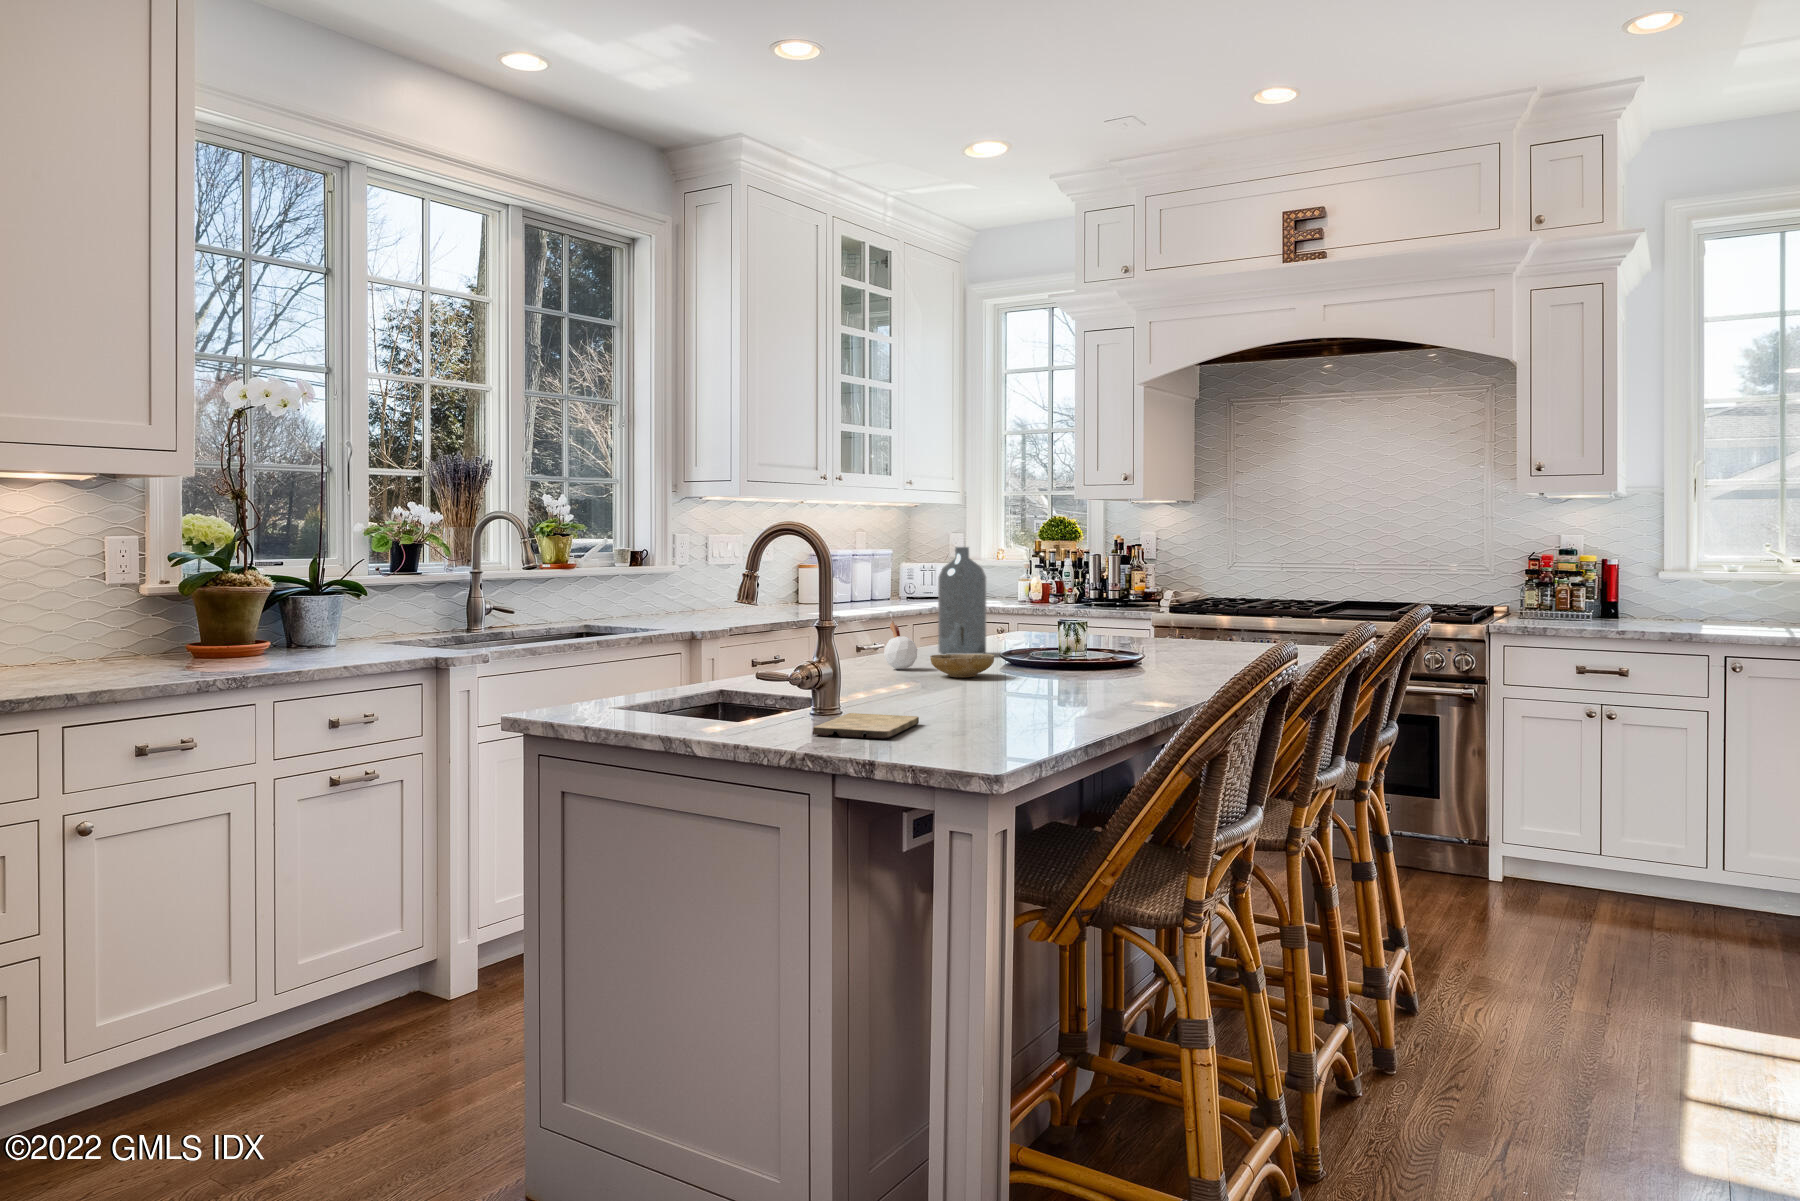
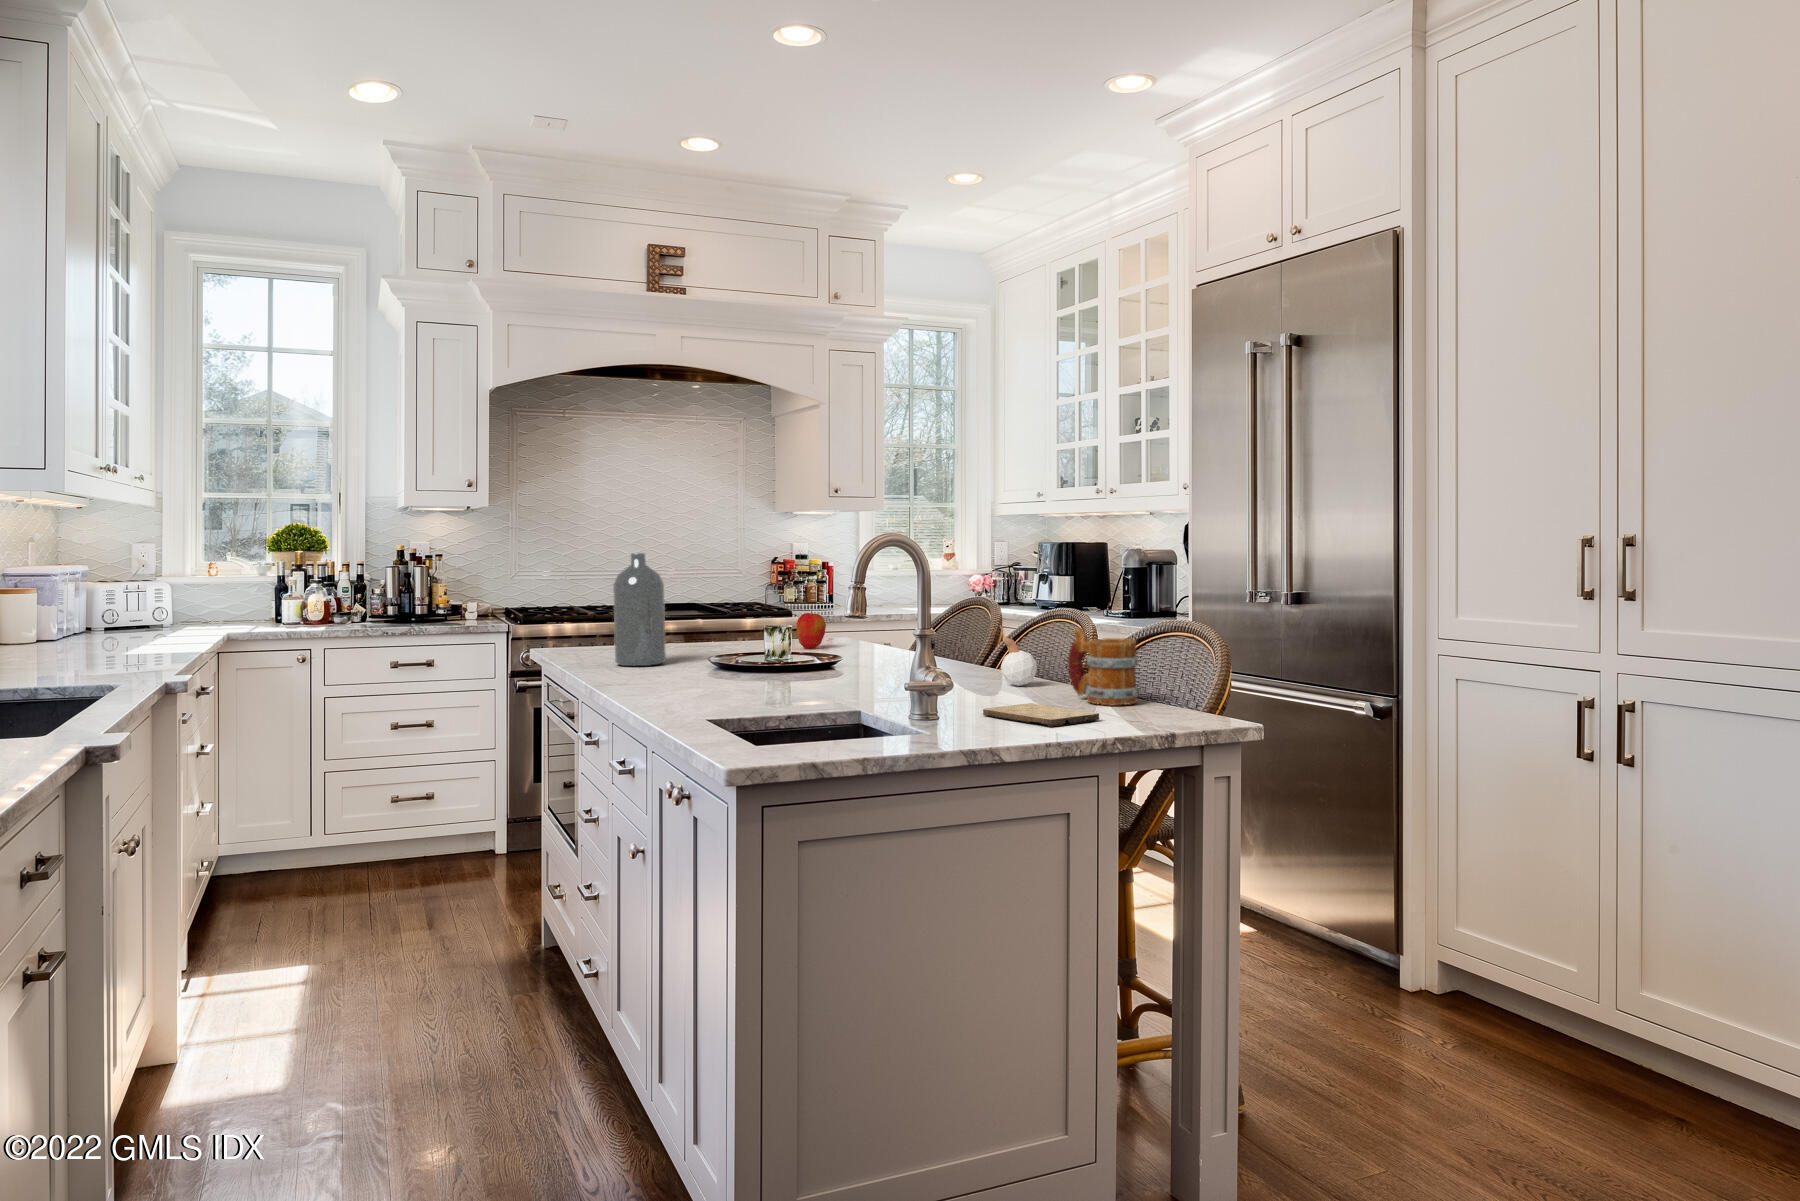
candle: present [884,612,917,669] -> present [1000,625,1037,686]
apple: none [1184,616,1219,659] -> present [797,611,826,648]
mug: none [1000,639,1065,736] -> present [1068,628,1139,705]
ceramic bowl: present [930,654,994,677] -> none [753,655,816,680]

